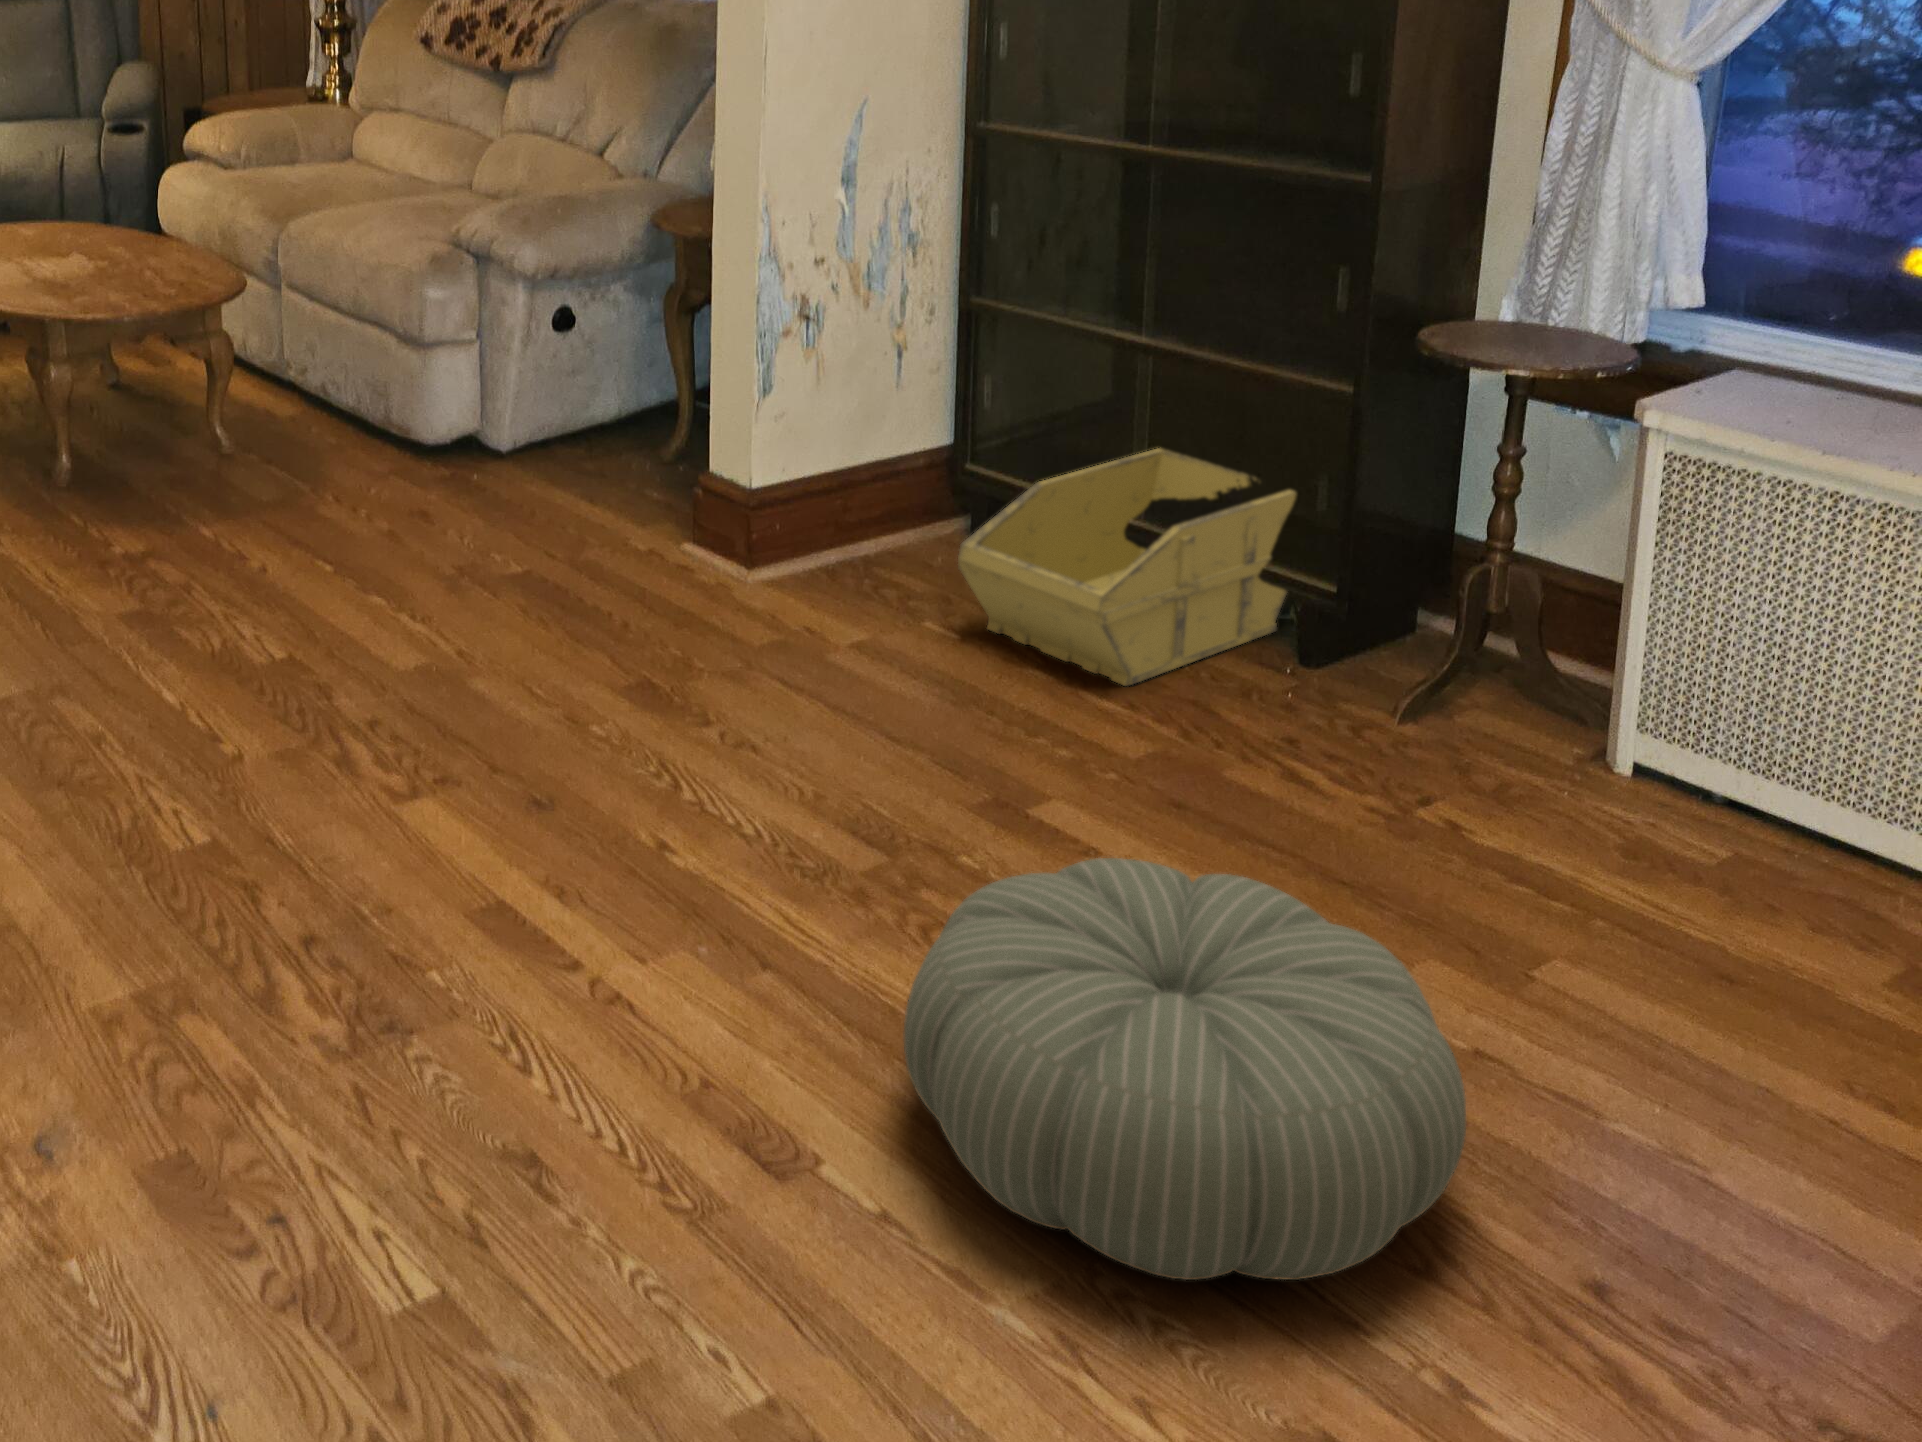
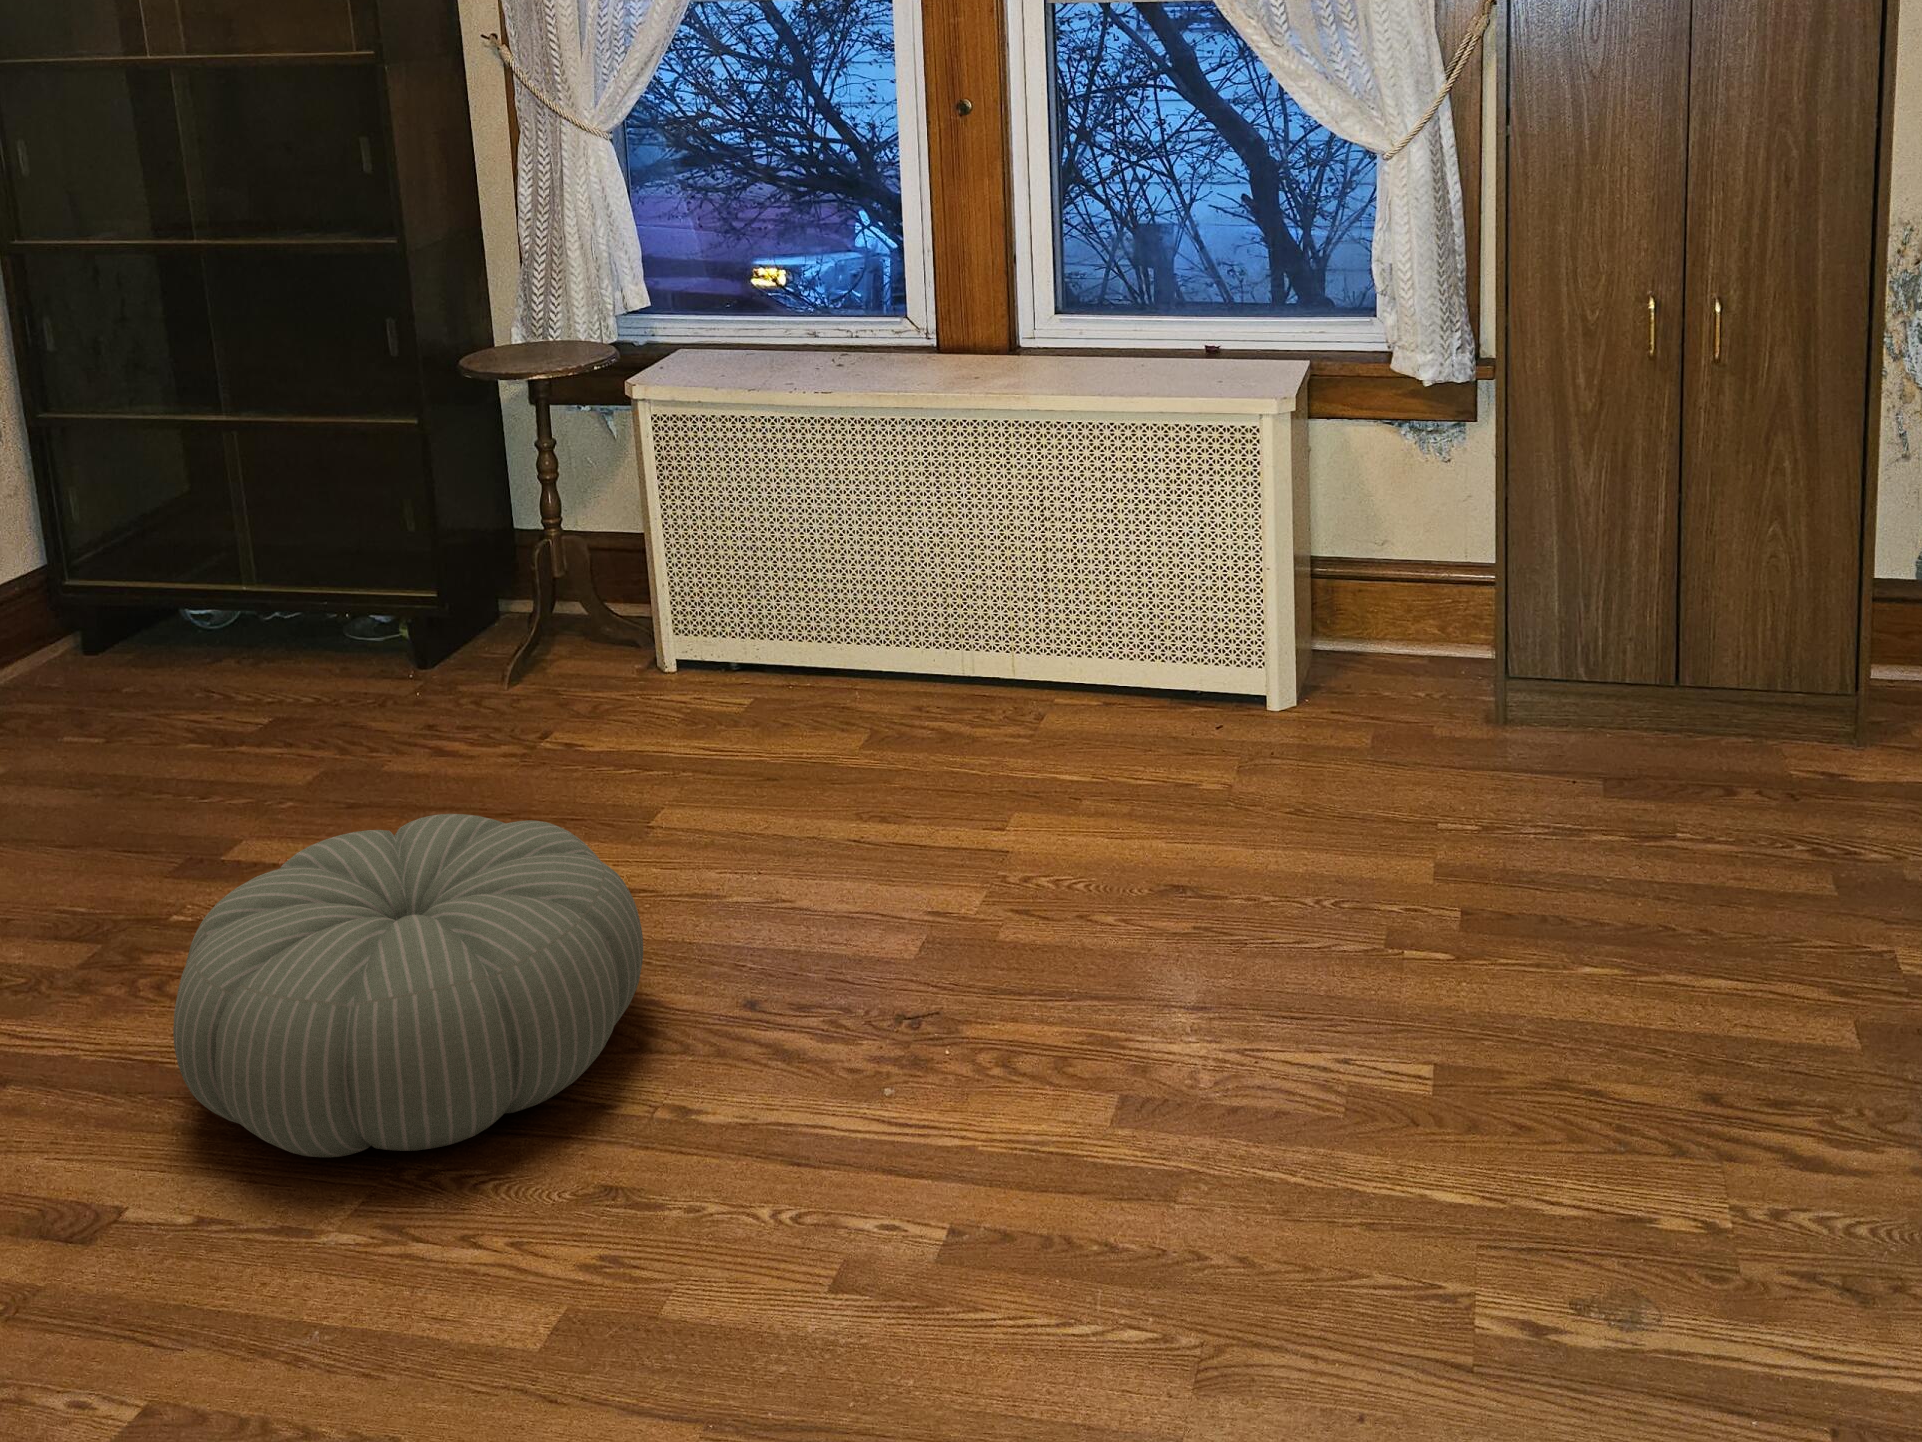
storage bin: present [958,449,1296,686] -> none [87,515,402,731]

